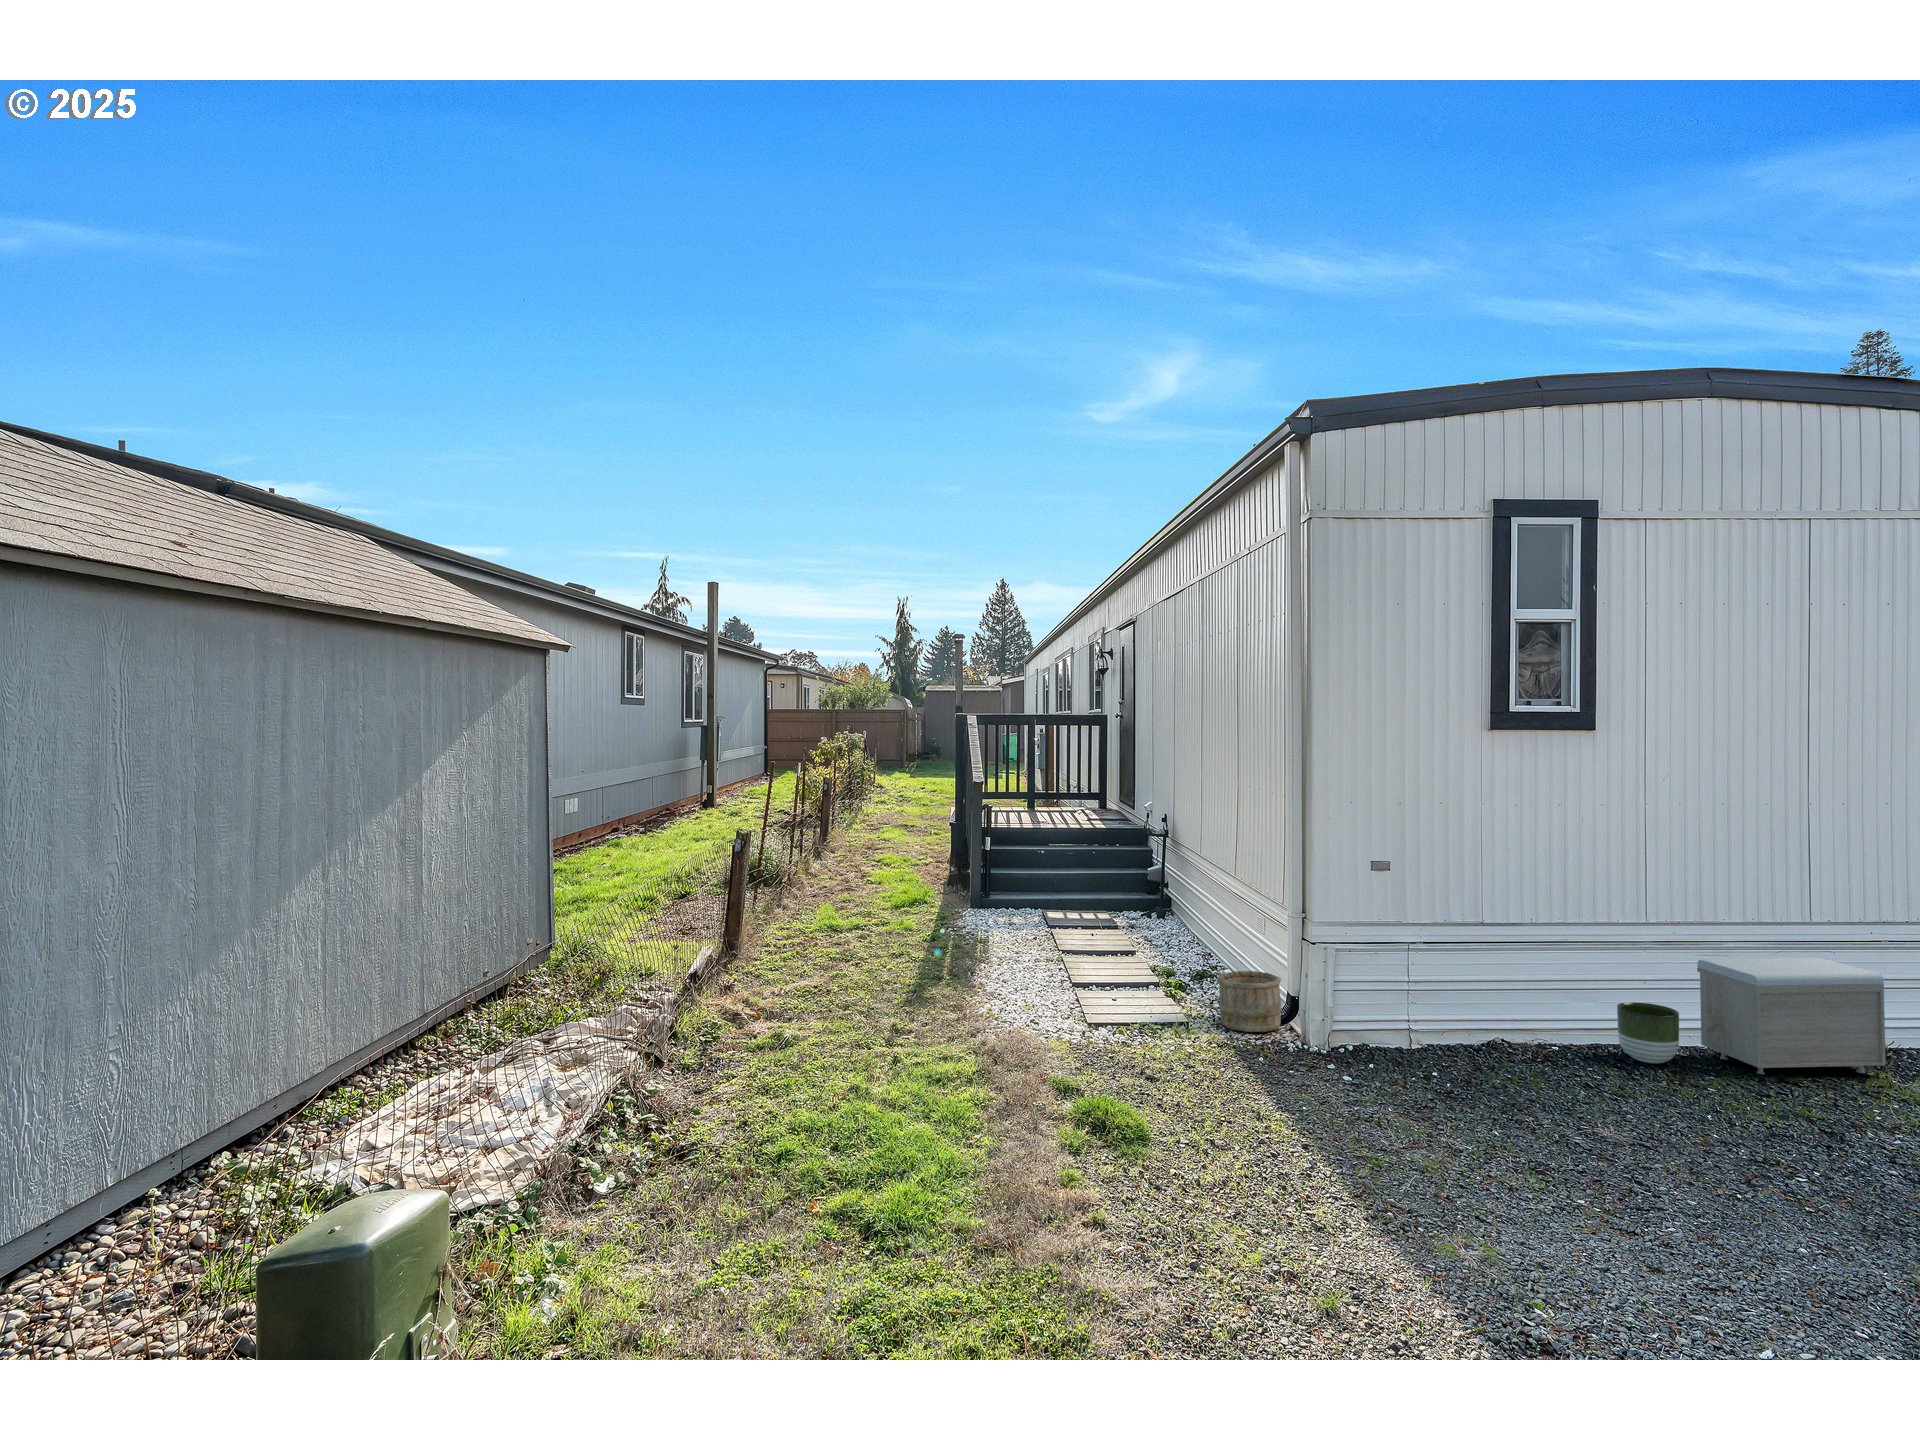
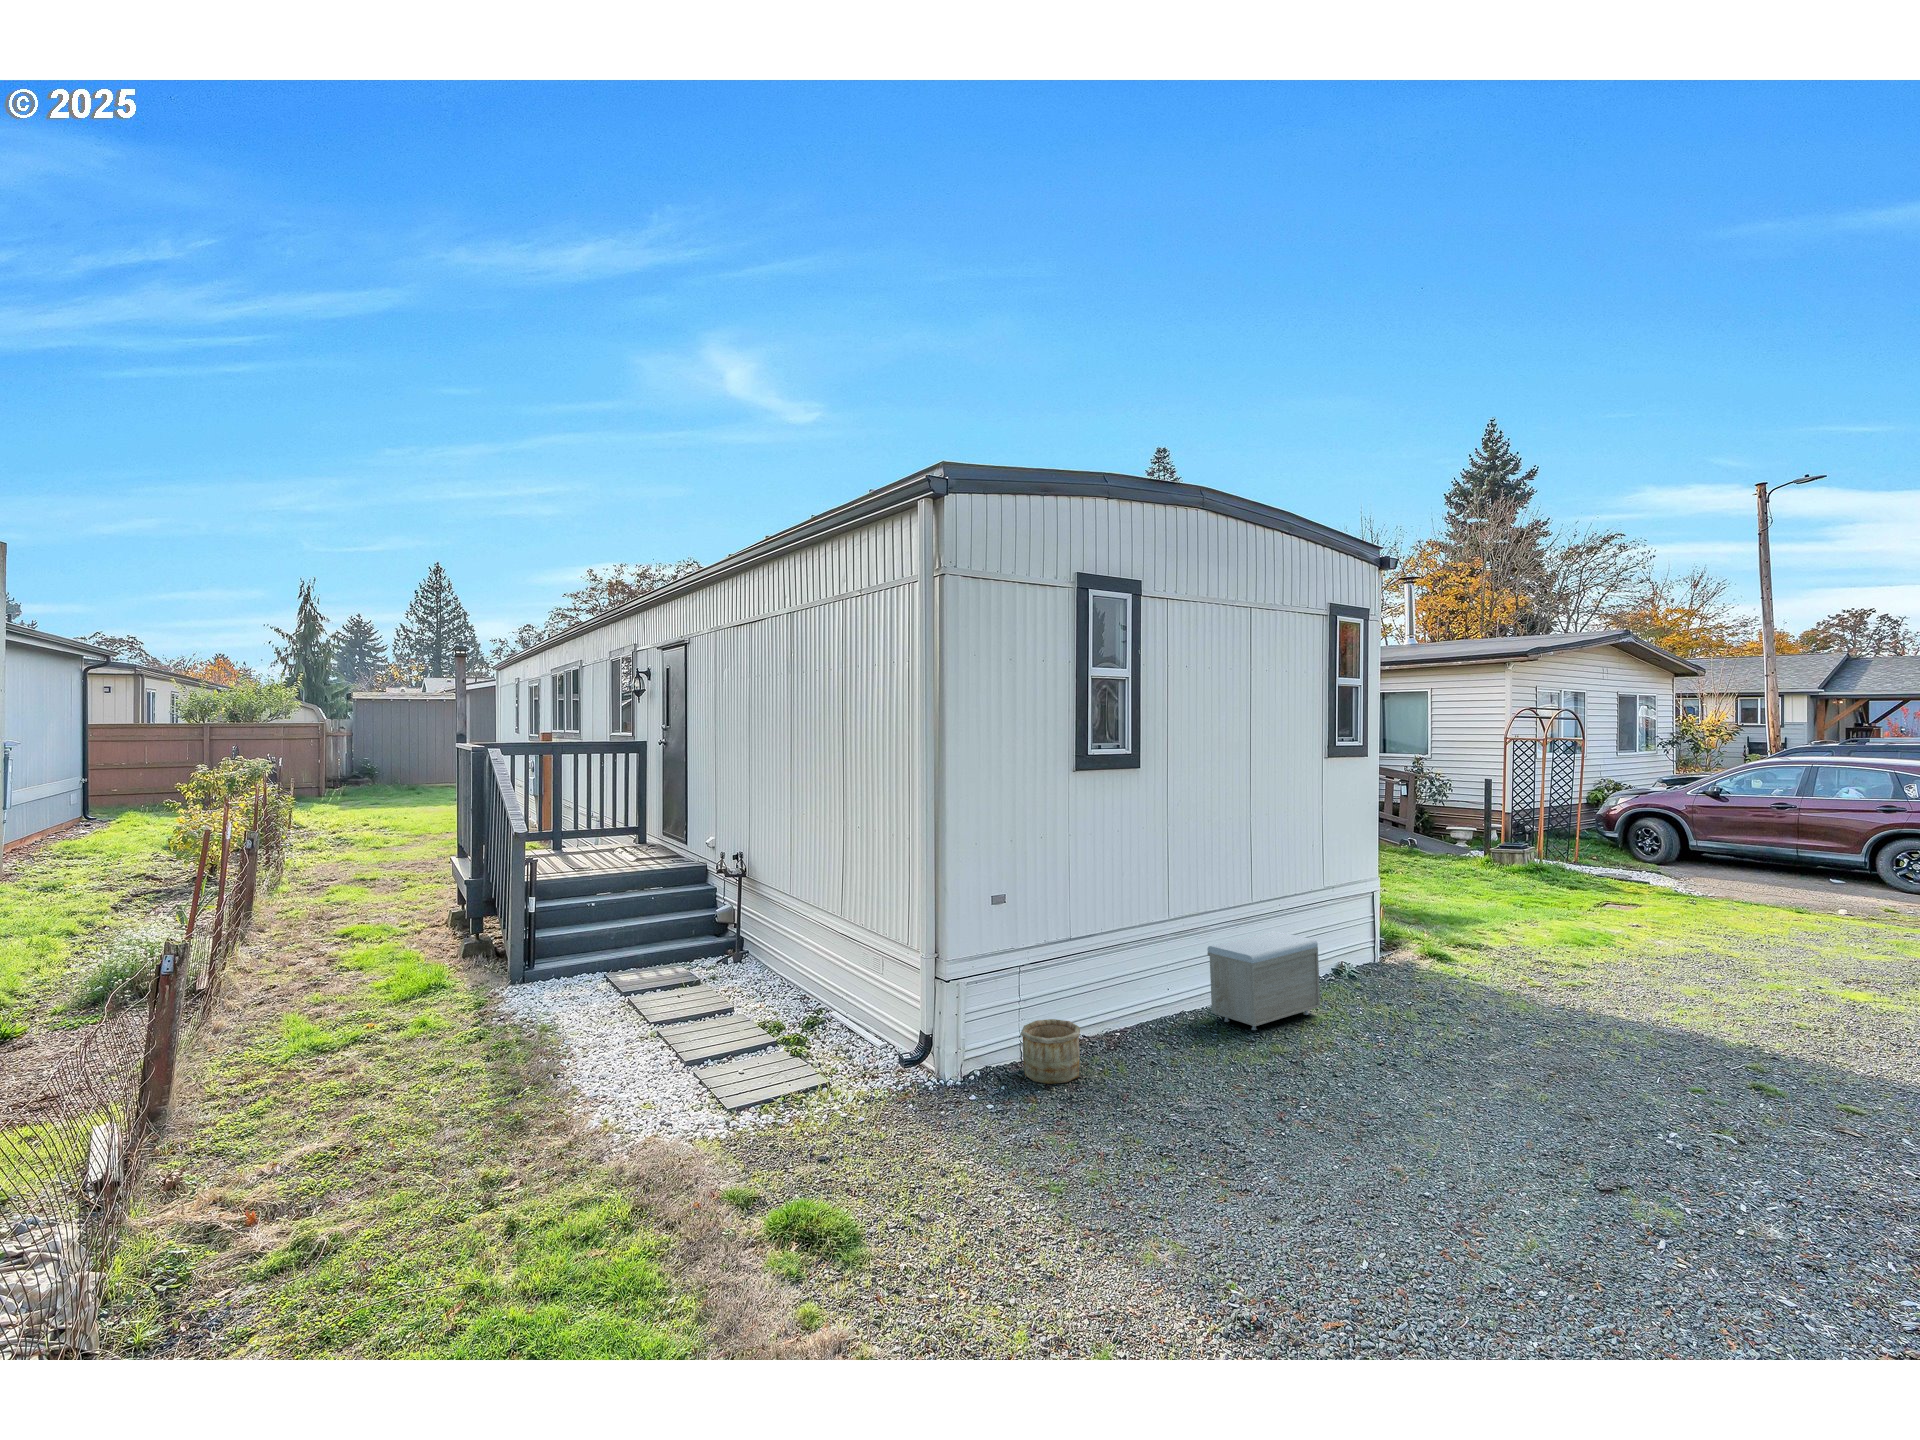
wooden bucket: present [1217,971,1281,1032] -> present [1021,1019,1080,1084]
planter: present [1617,1002,1679,1064] -> none [1162,988,1205,1037]

